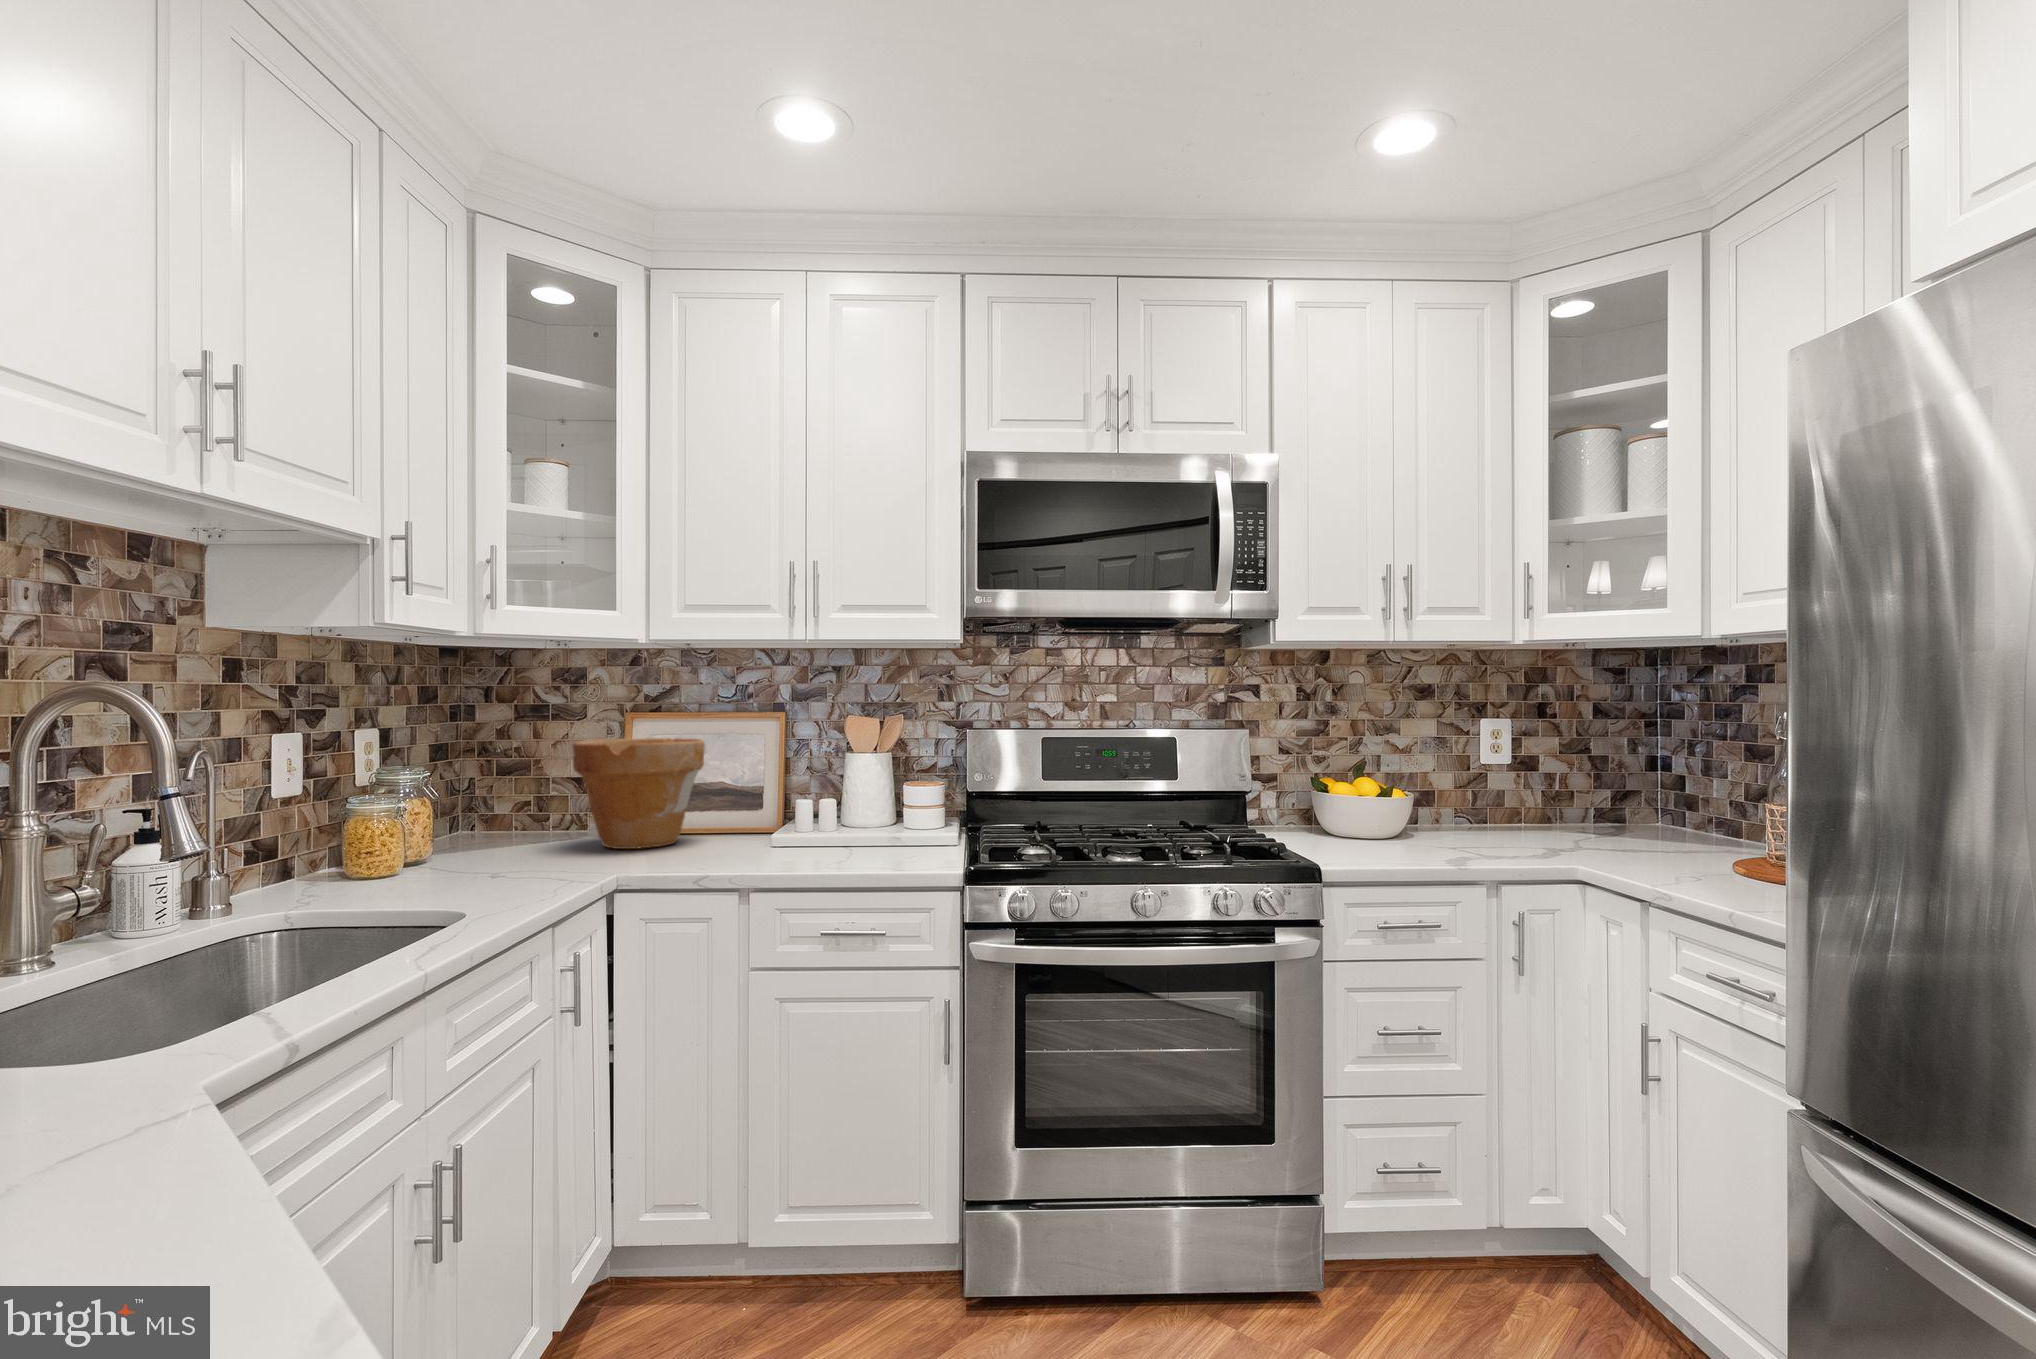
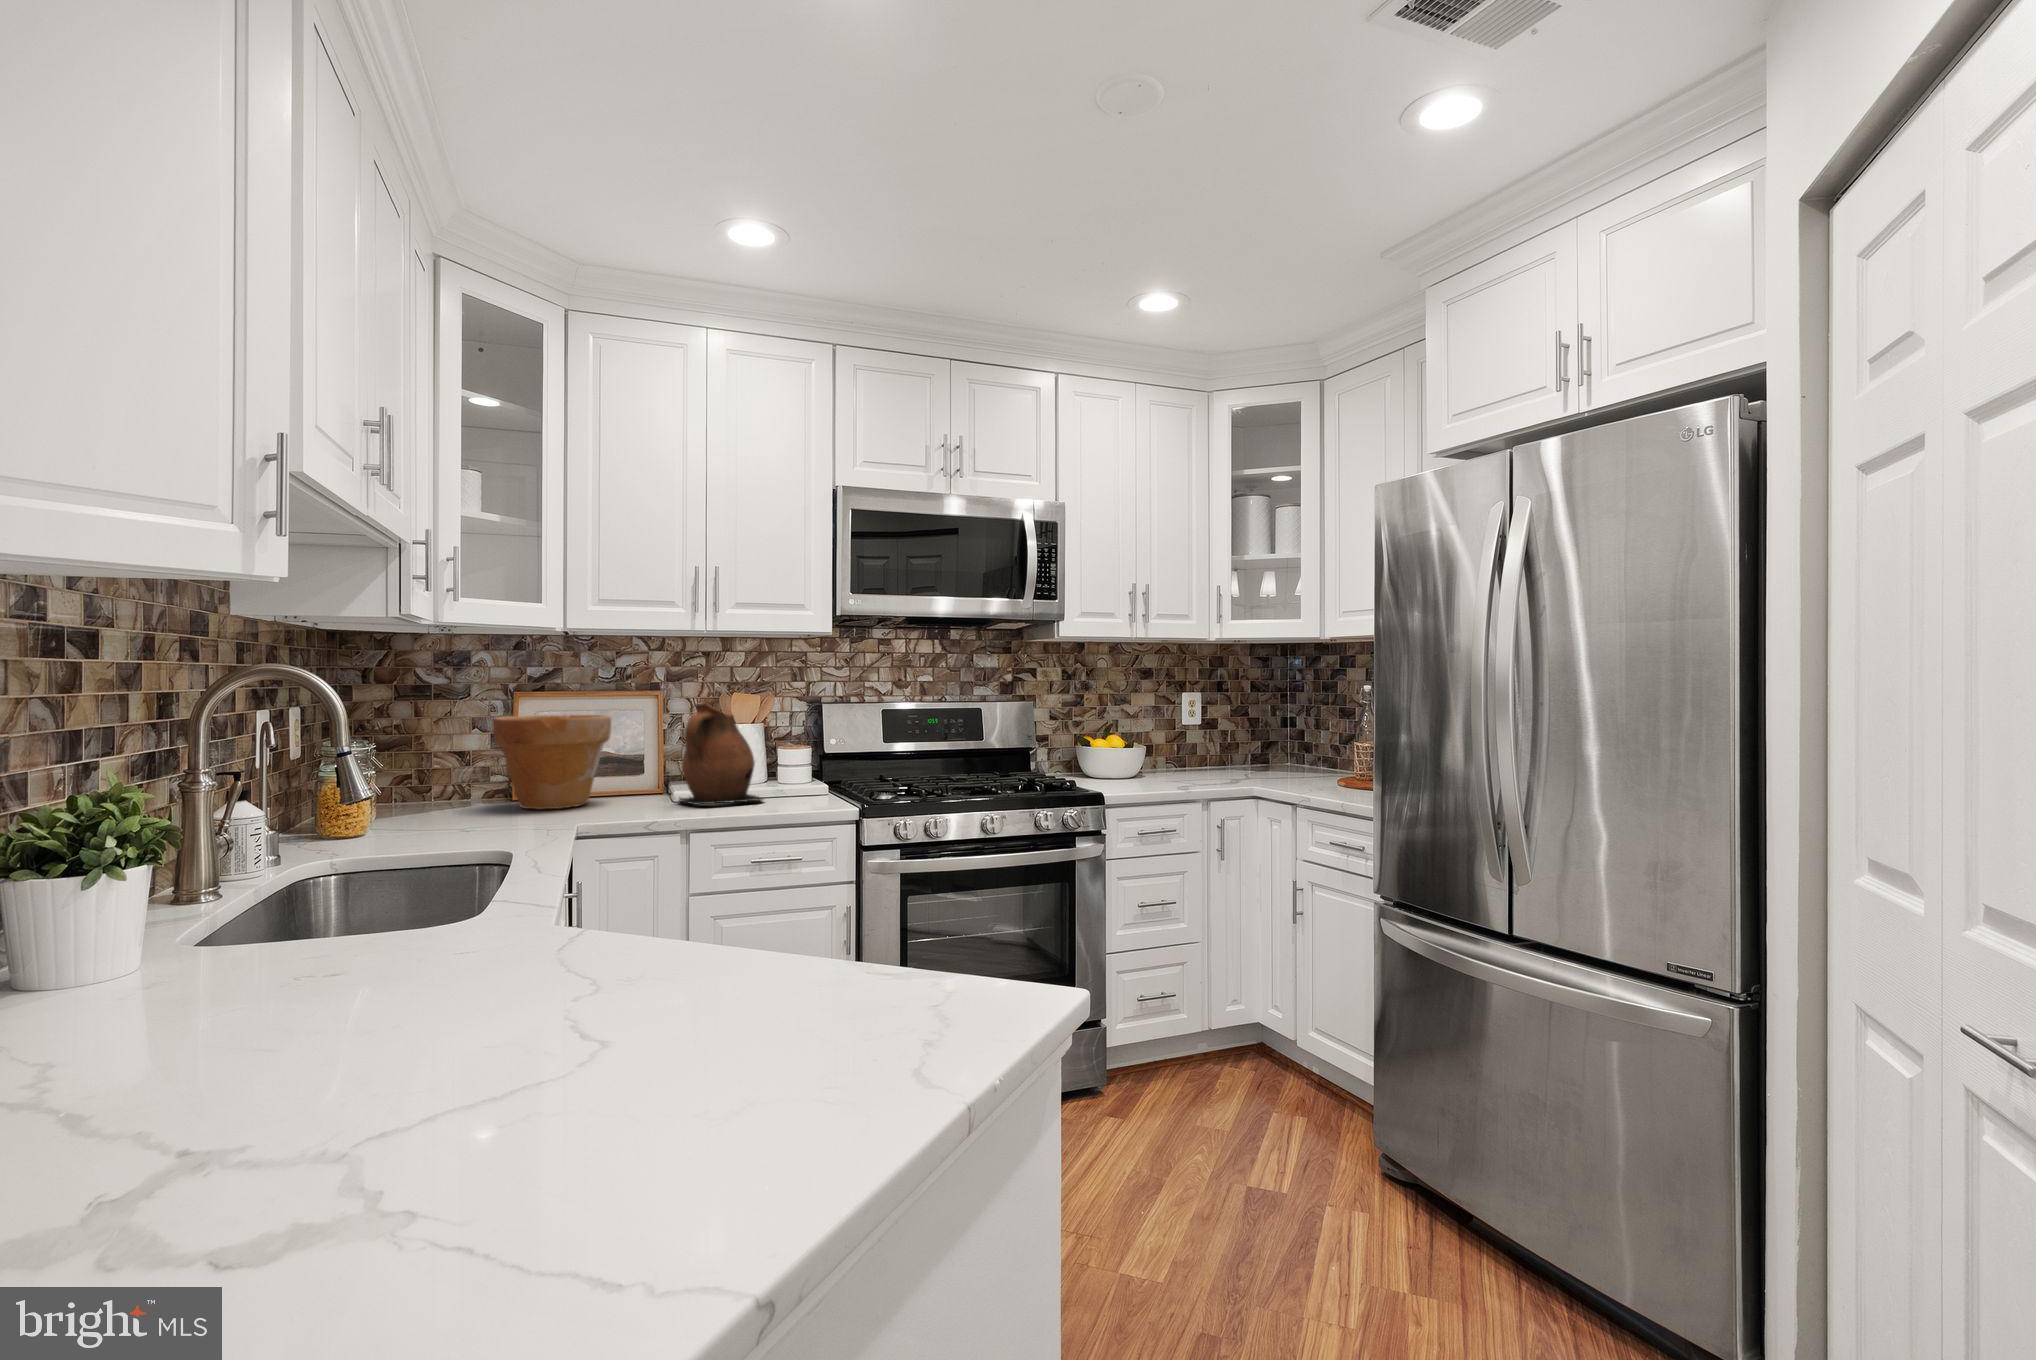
ceramic pitcher: none [760,728,860,855] -> present [679,704,763,805]

